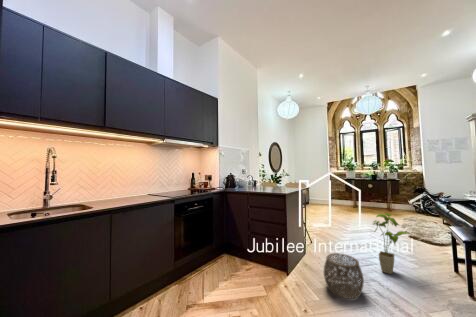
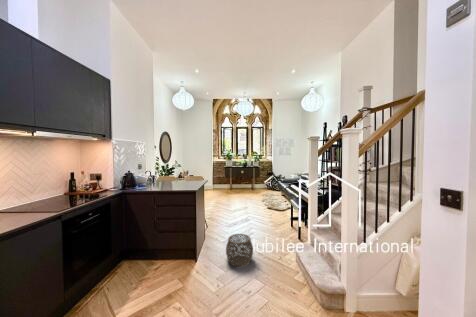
house plant: present [373,213,409,274] -> none [254,198,276,240]

